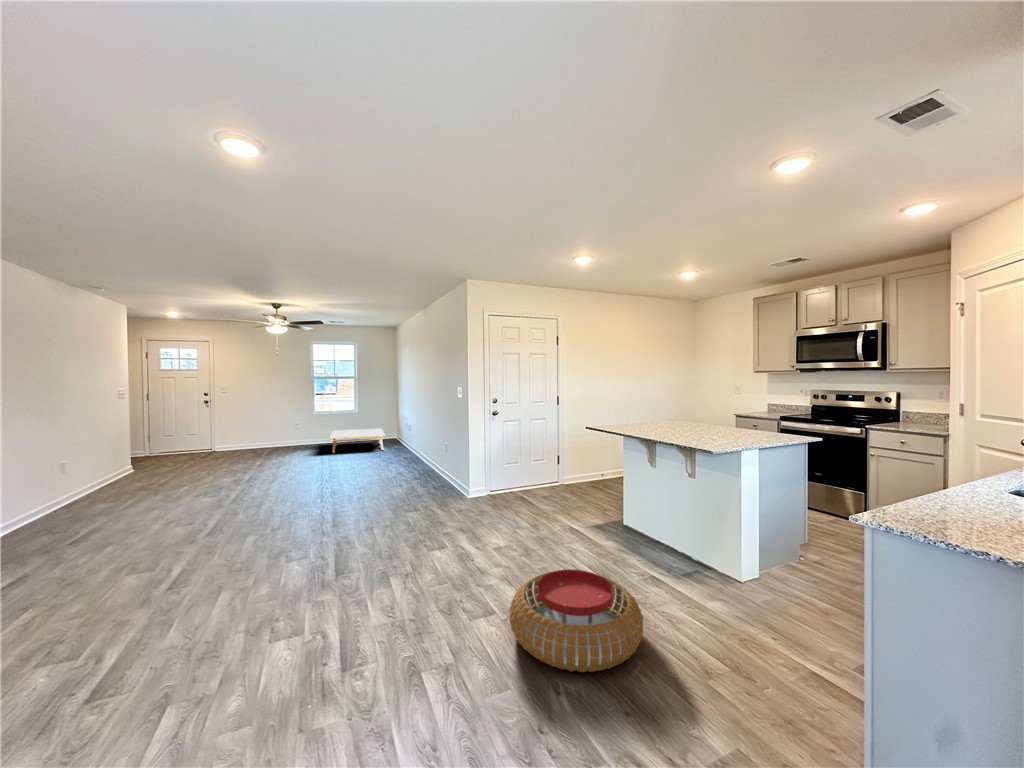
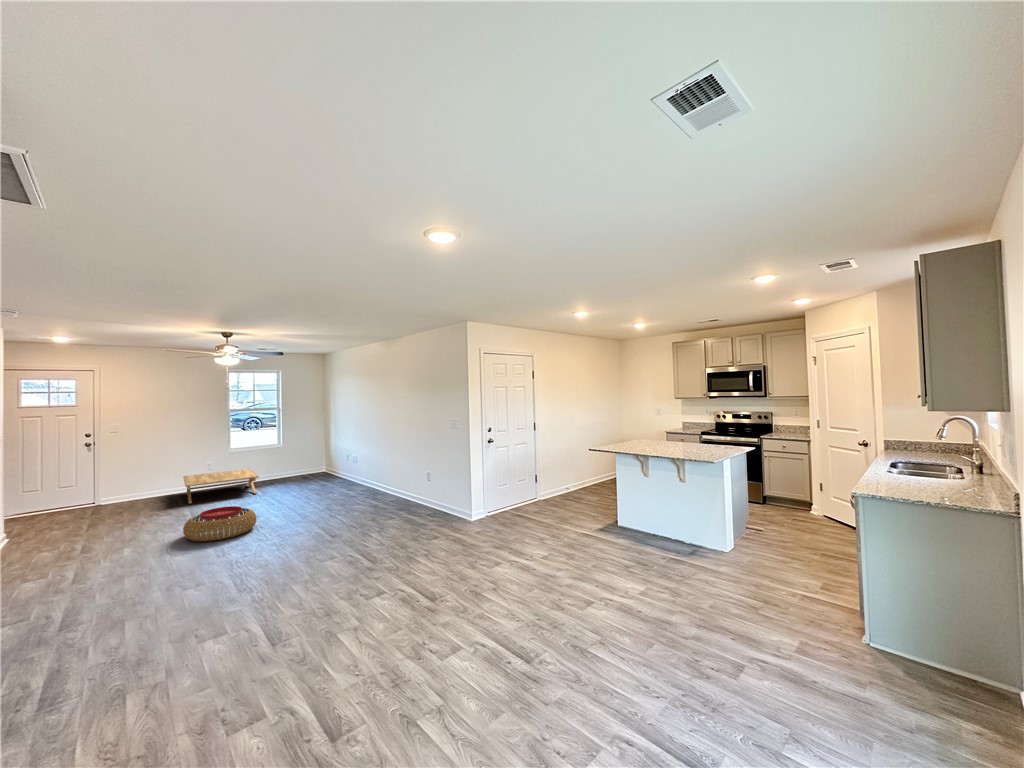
pouf: present [510,569,643,672] -> present [183,506,257,541]

